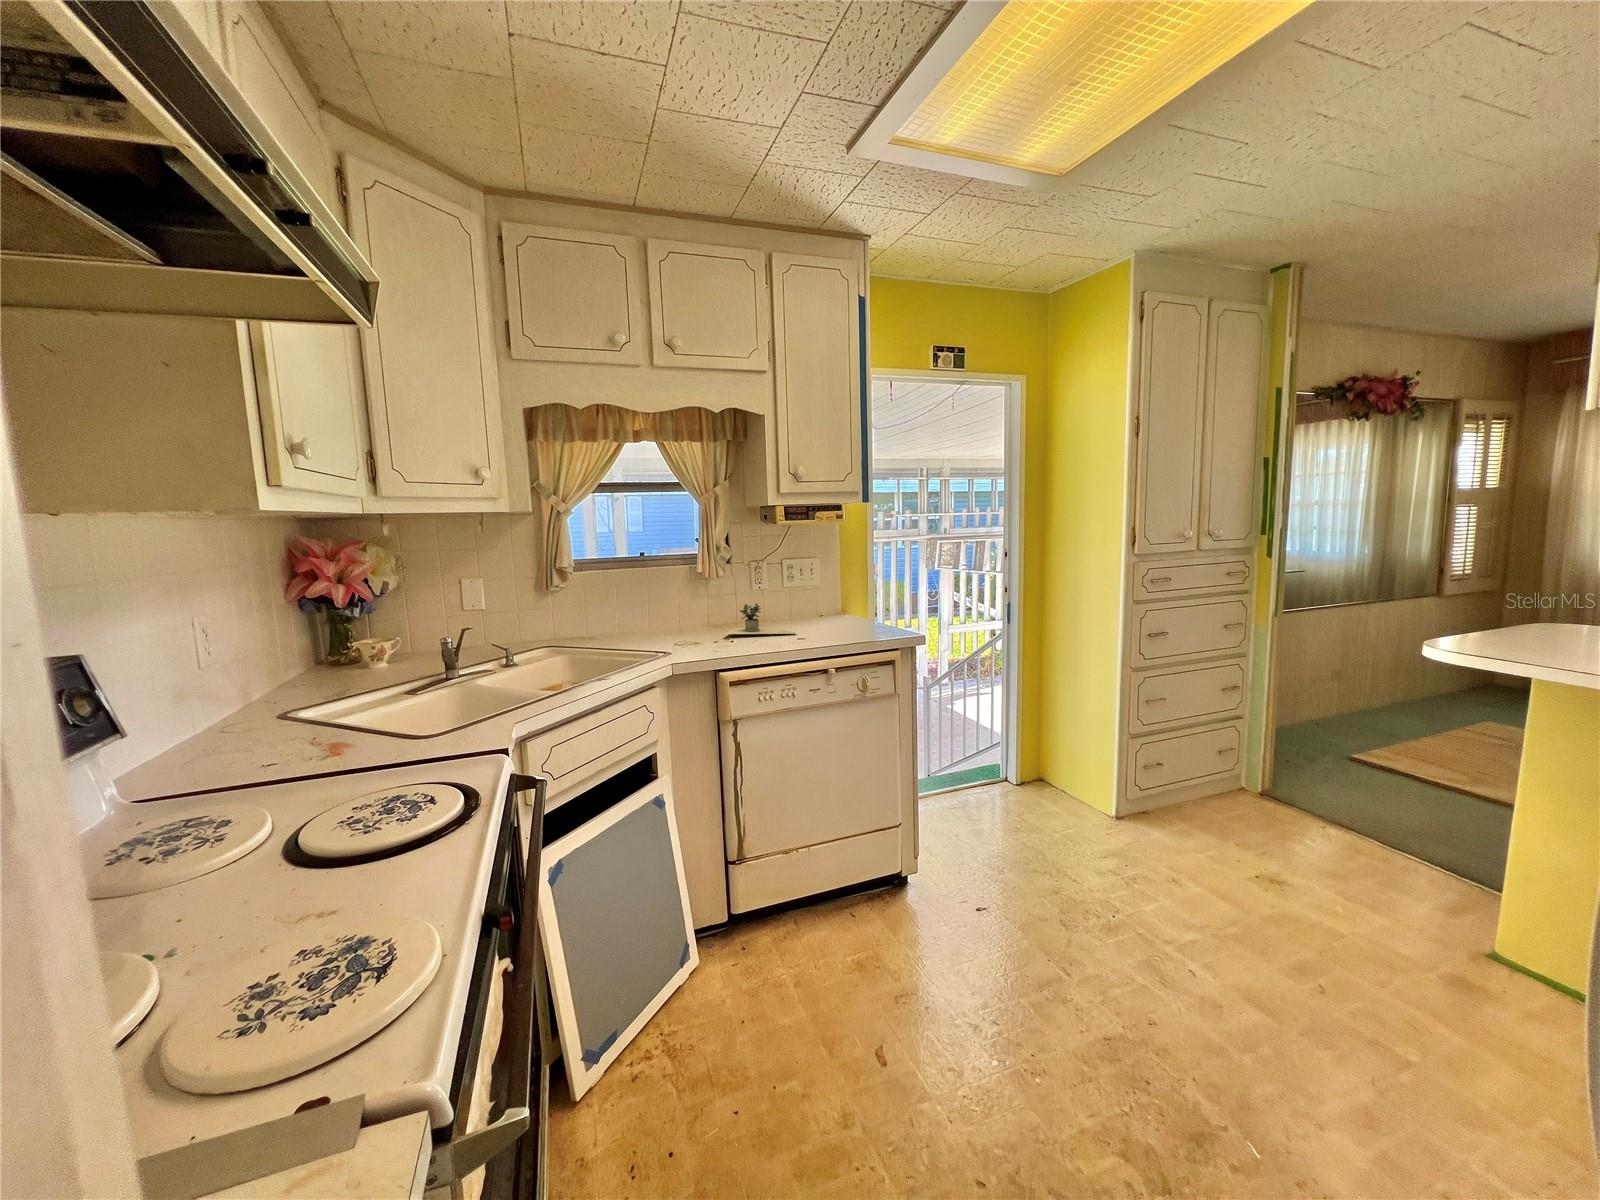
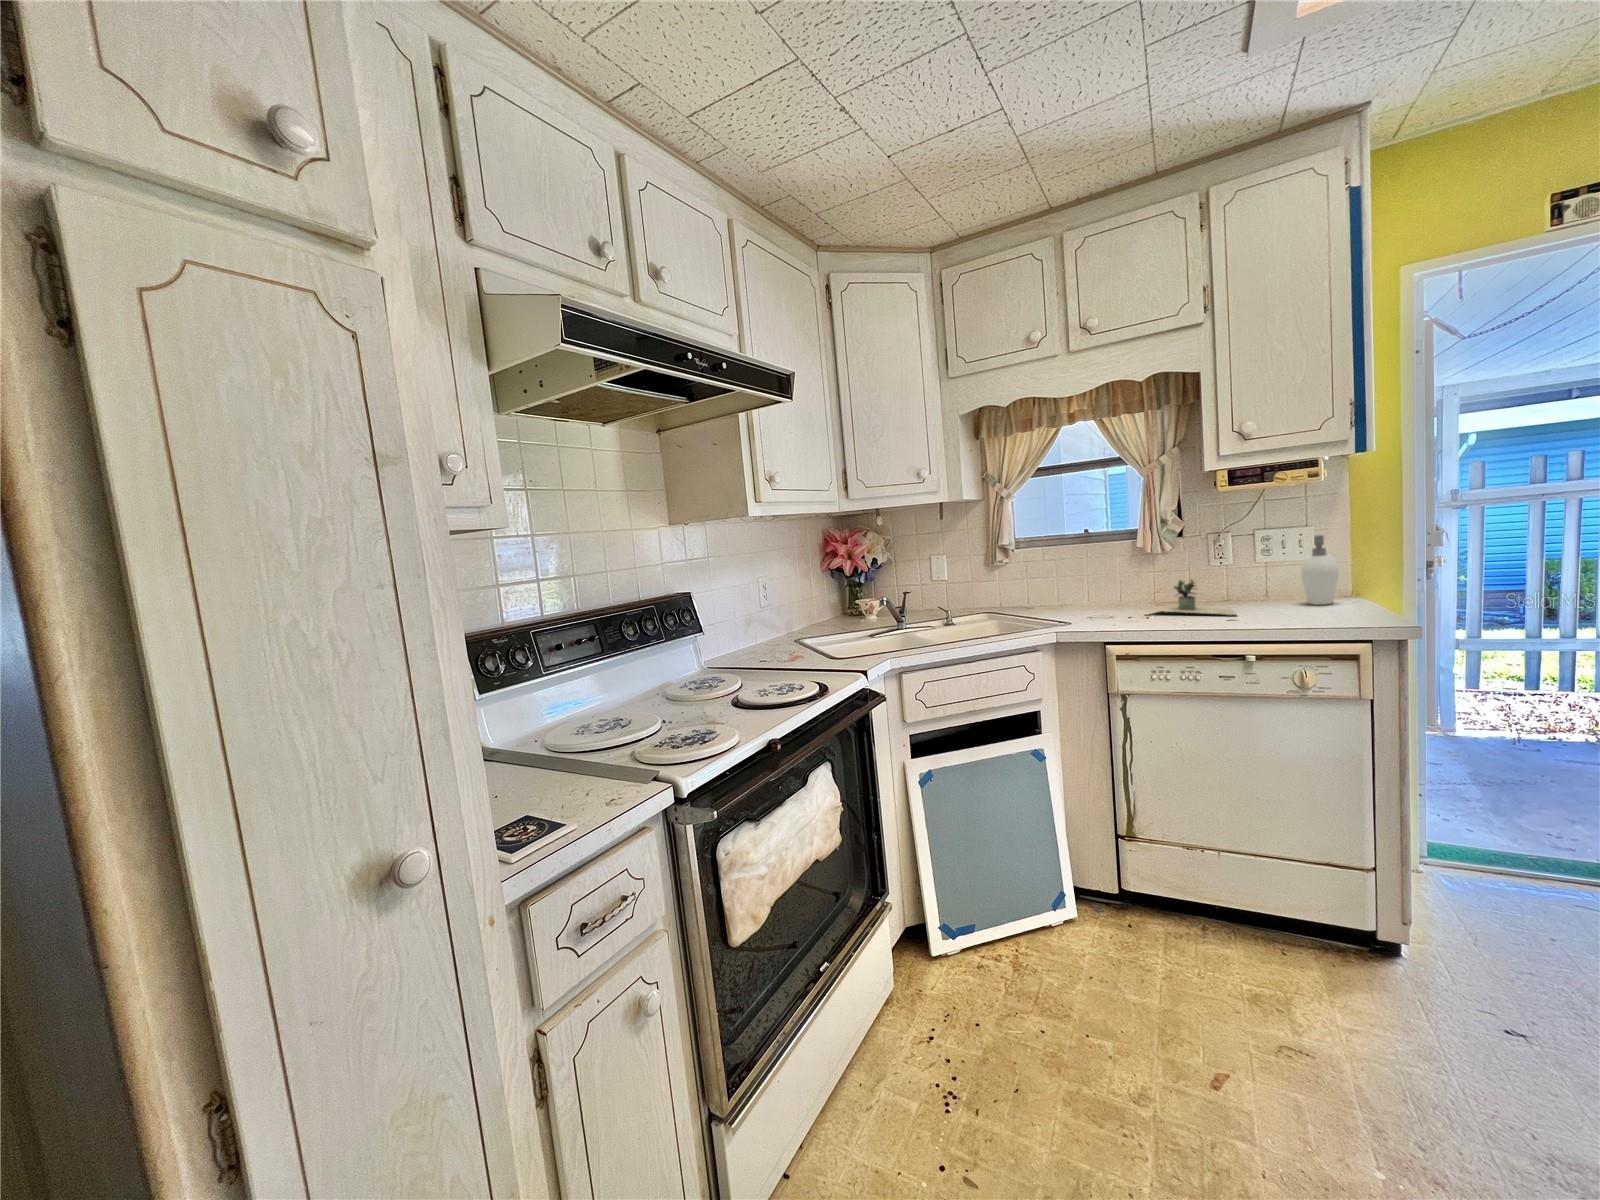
soap dispenser: none [819,566,843,621] -> present [1301,535,1339,605]

